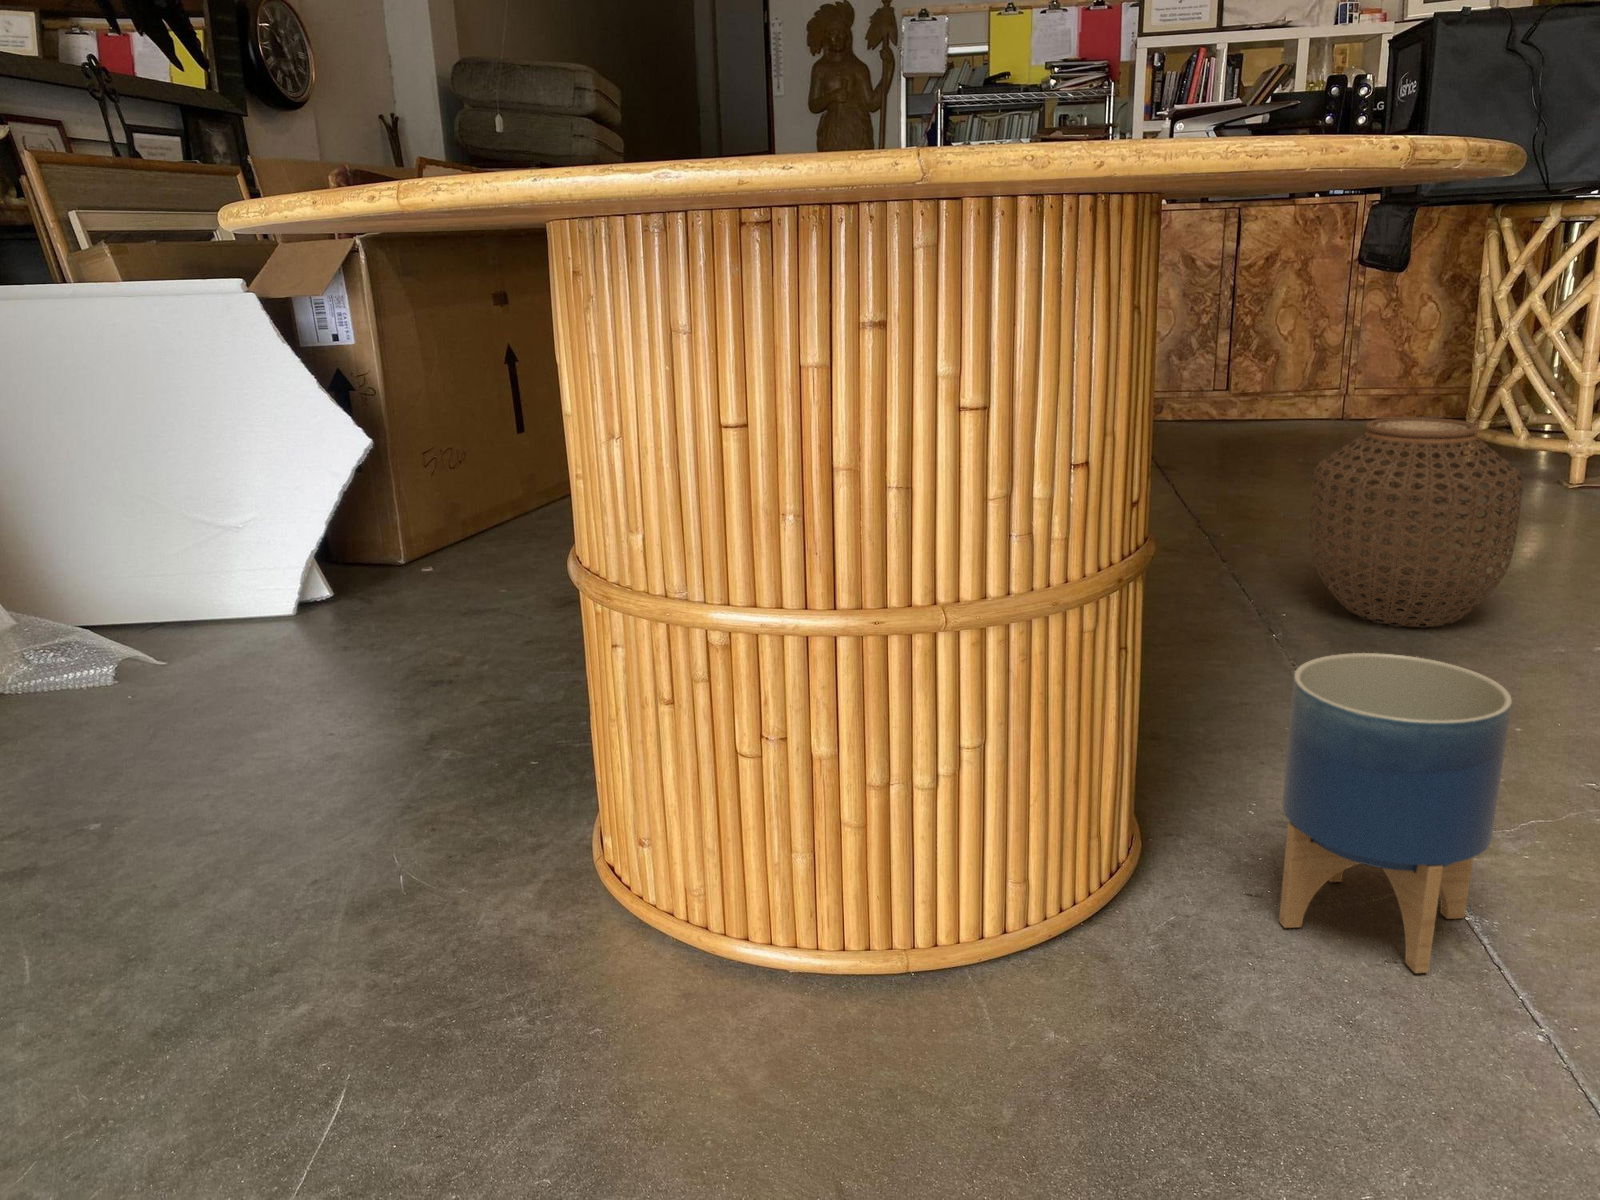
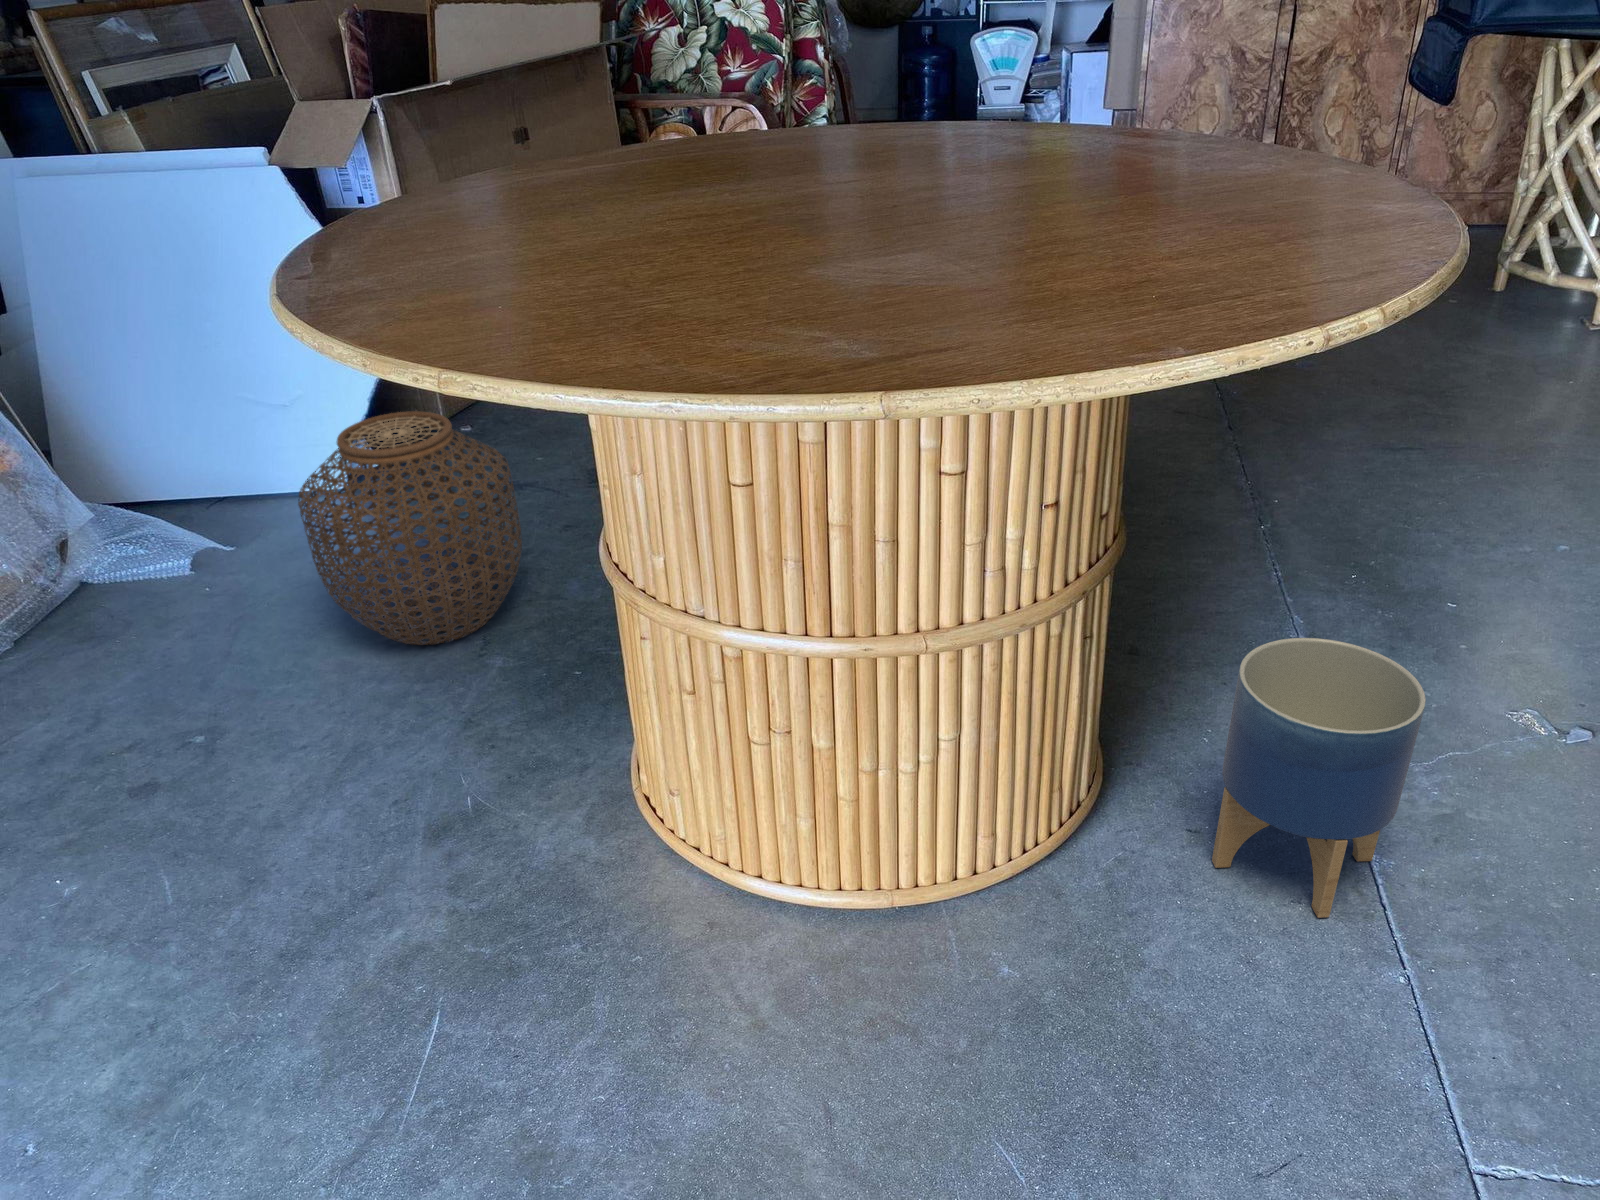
woven basket: present [1308,417,1524,627] -> present [298,411,522,645]

